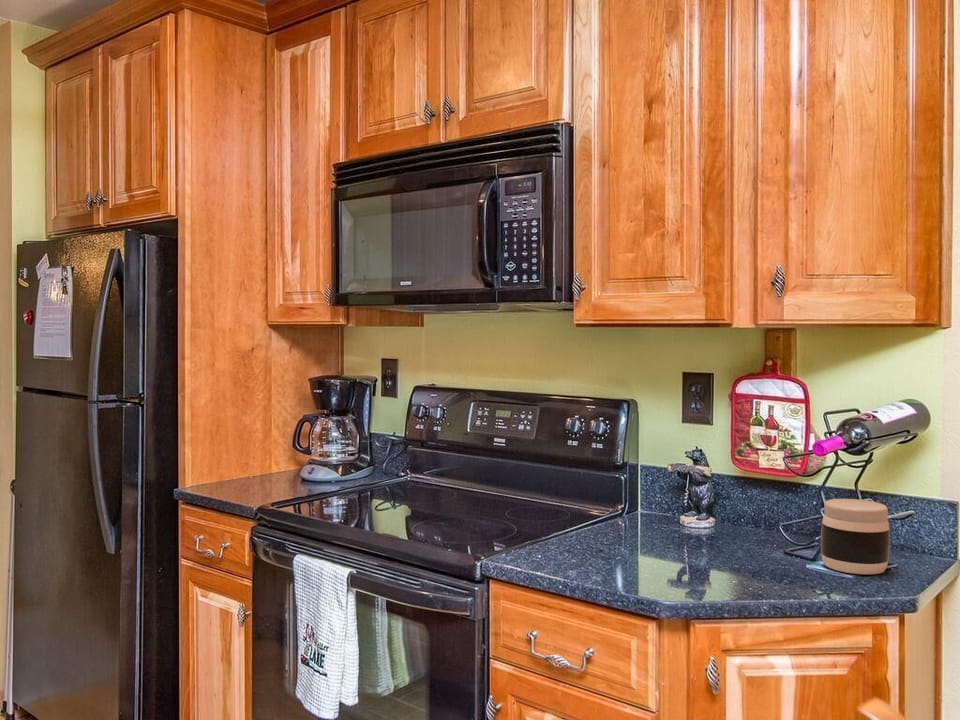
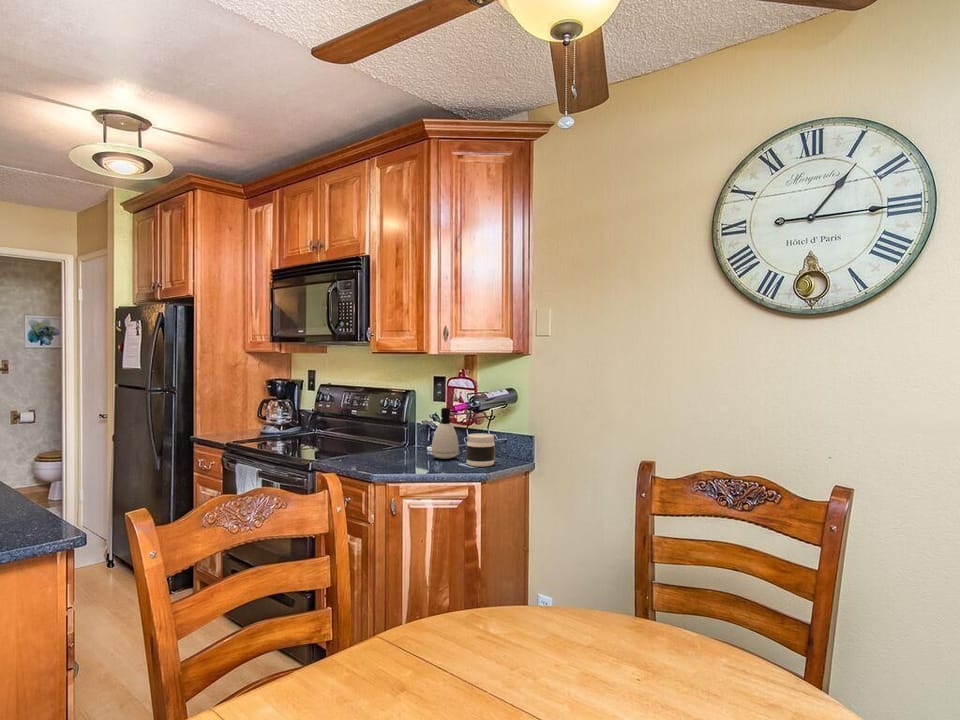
soap dispenser: none [722,442,786,551] -> present [432,408,459,459]

